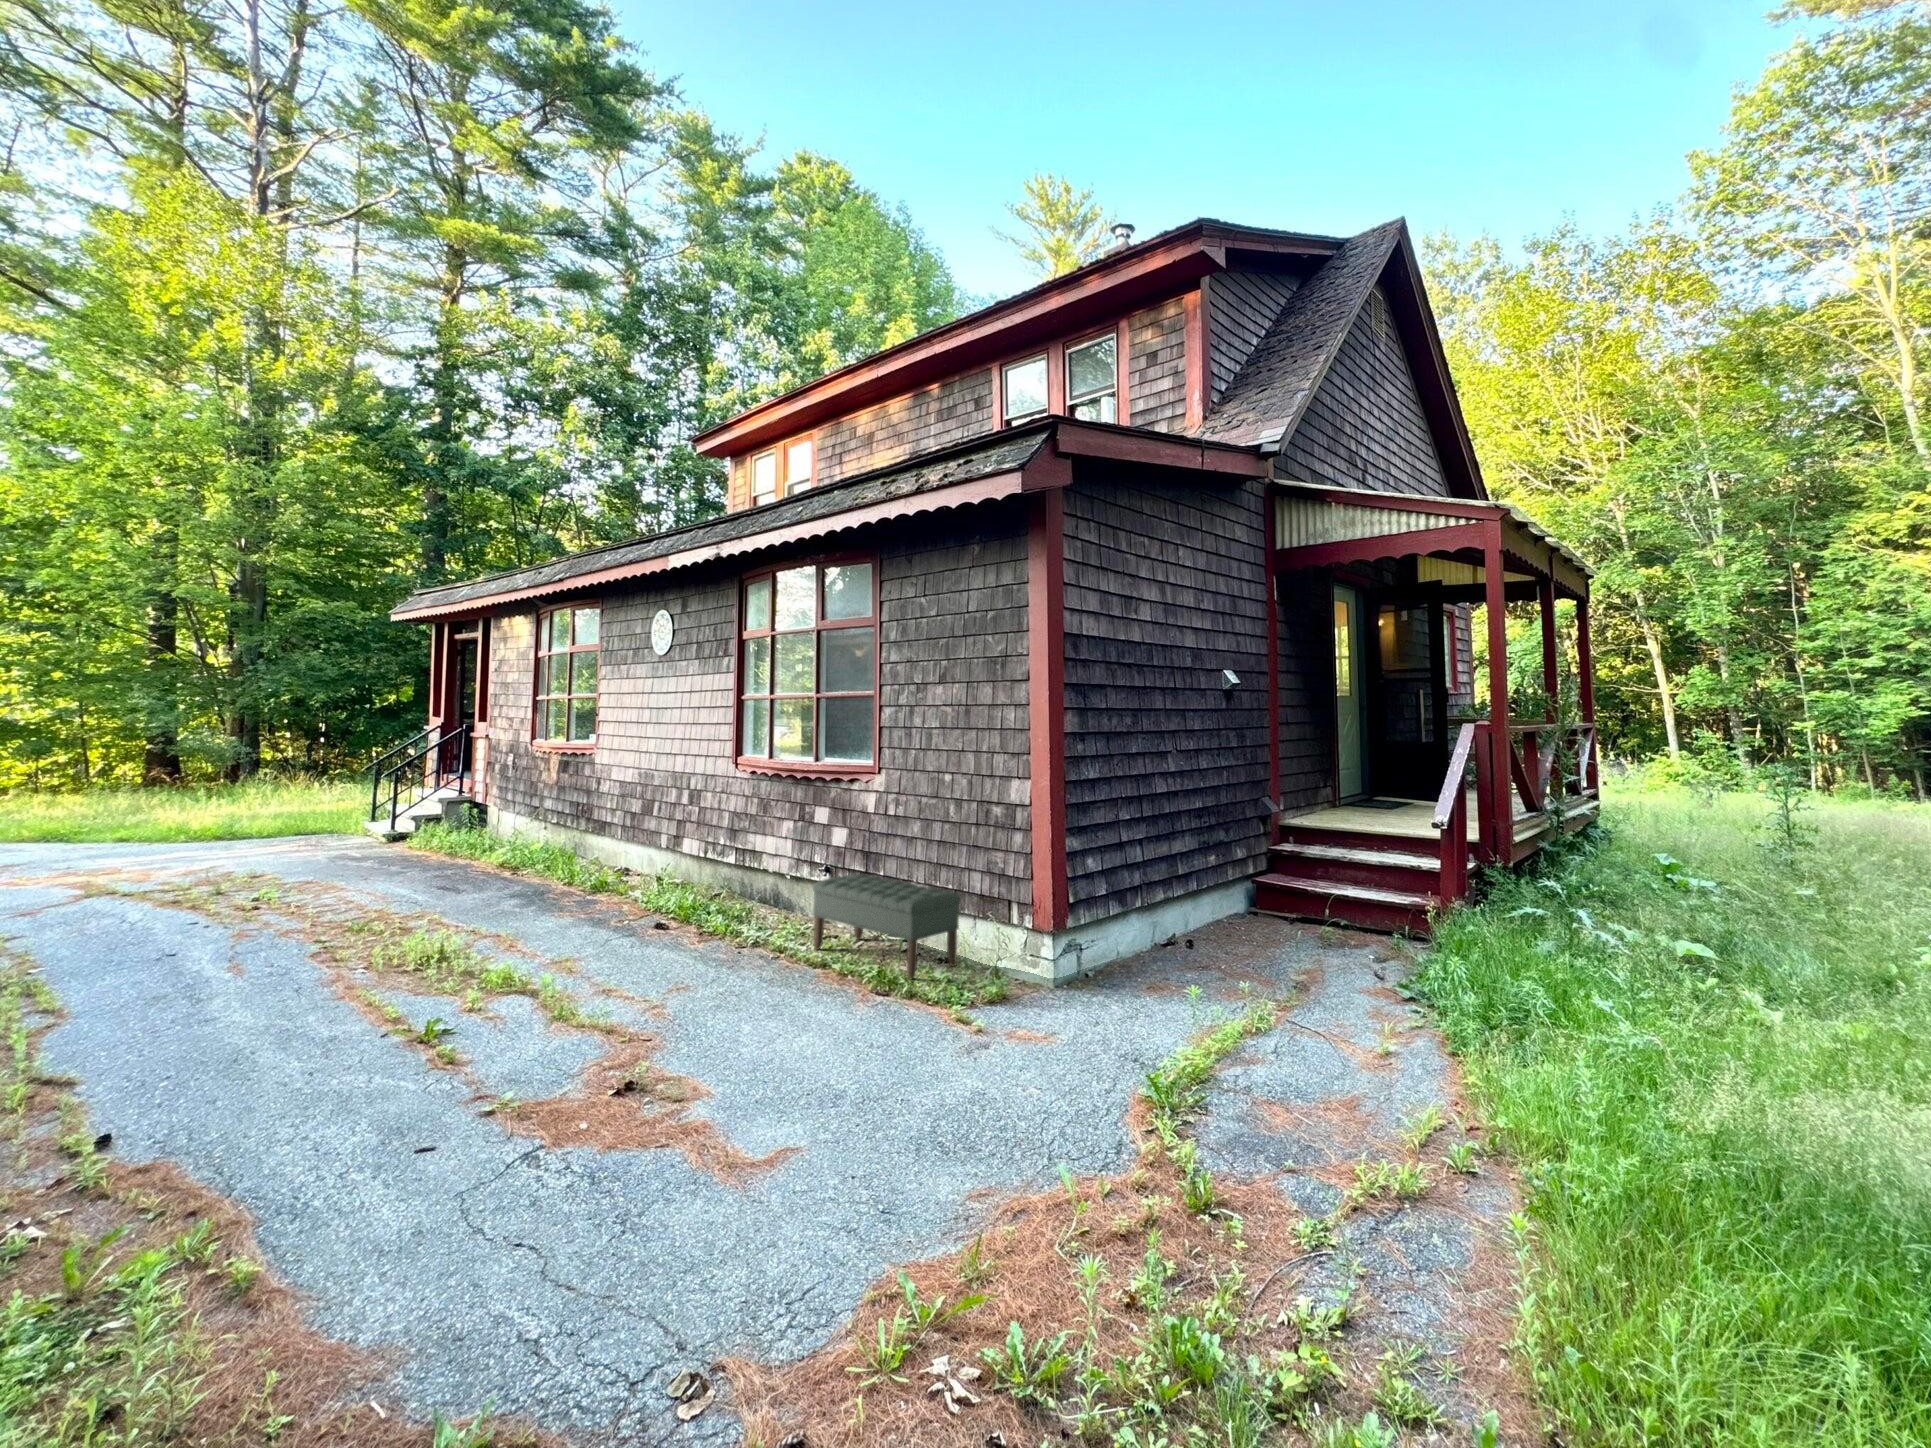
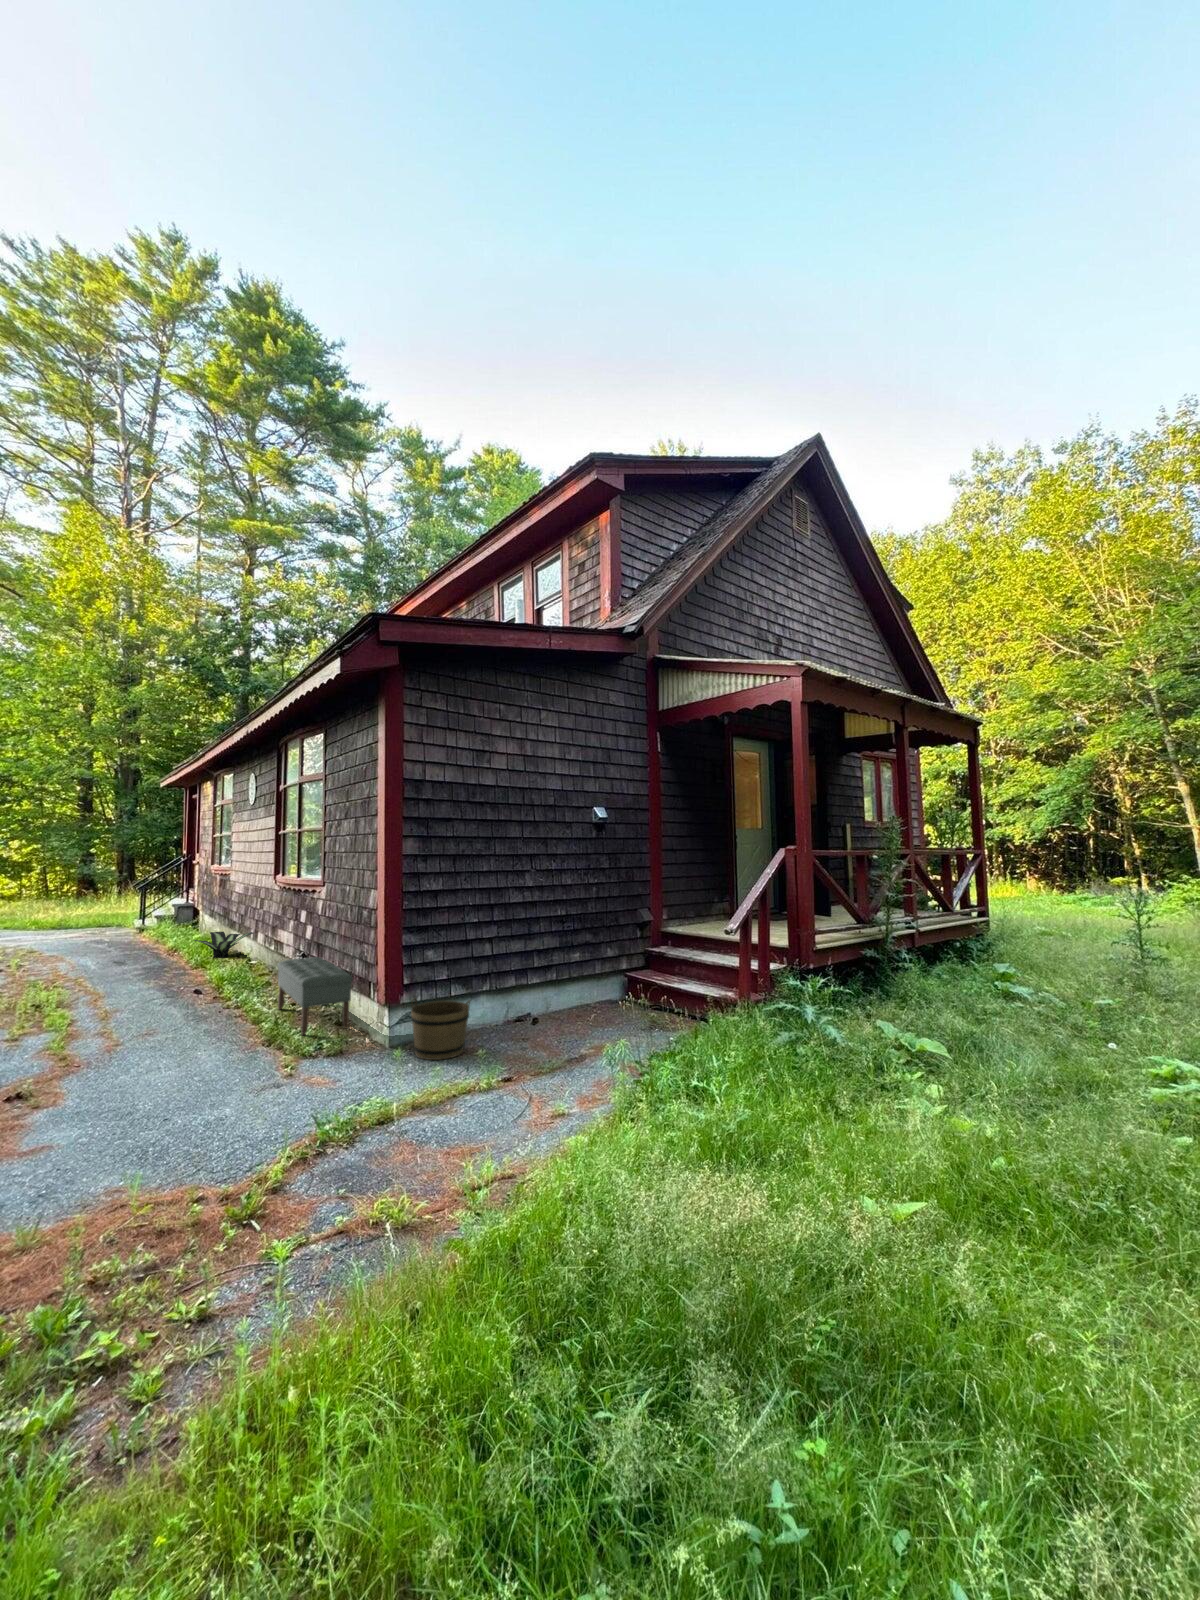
potted plant: none [554,847,640,887] -> present [195,931,253,958]
bucket: none [1086,915,1162,995] -> present [411,998,470,1060]

